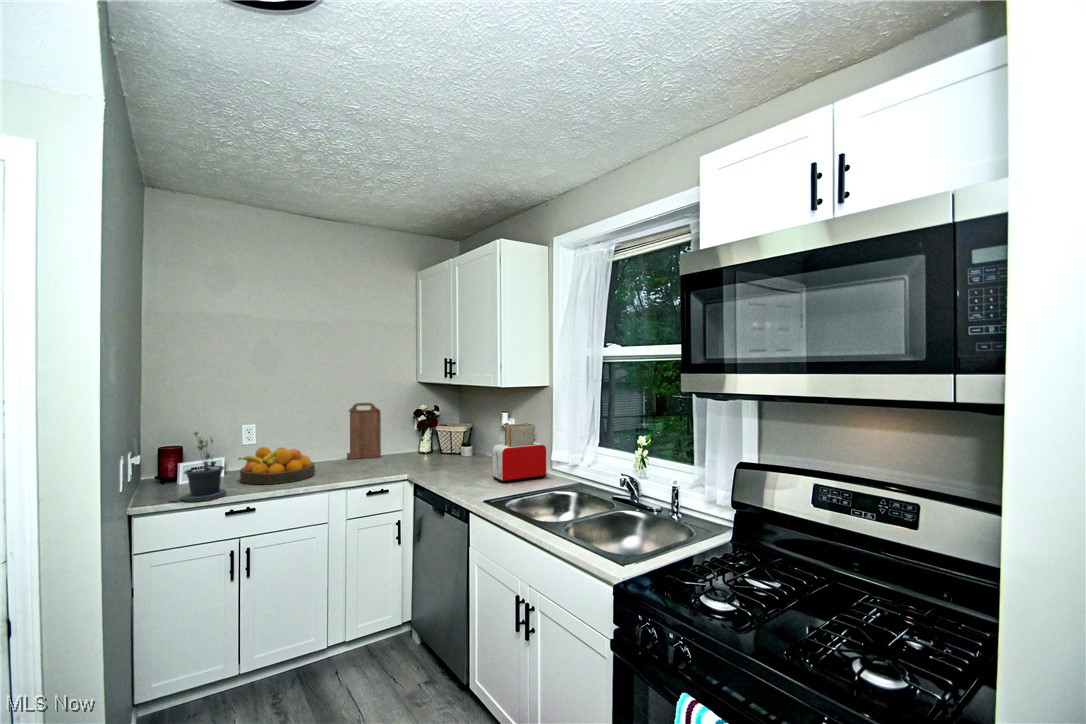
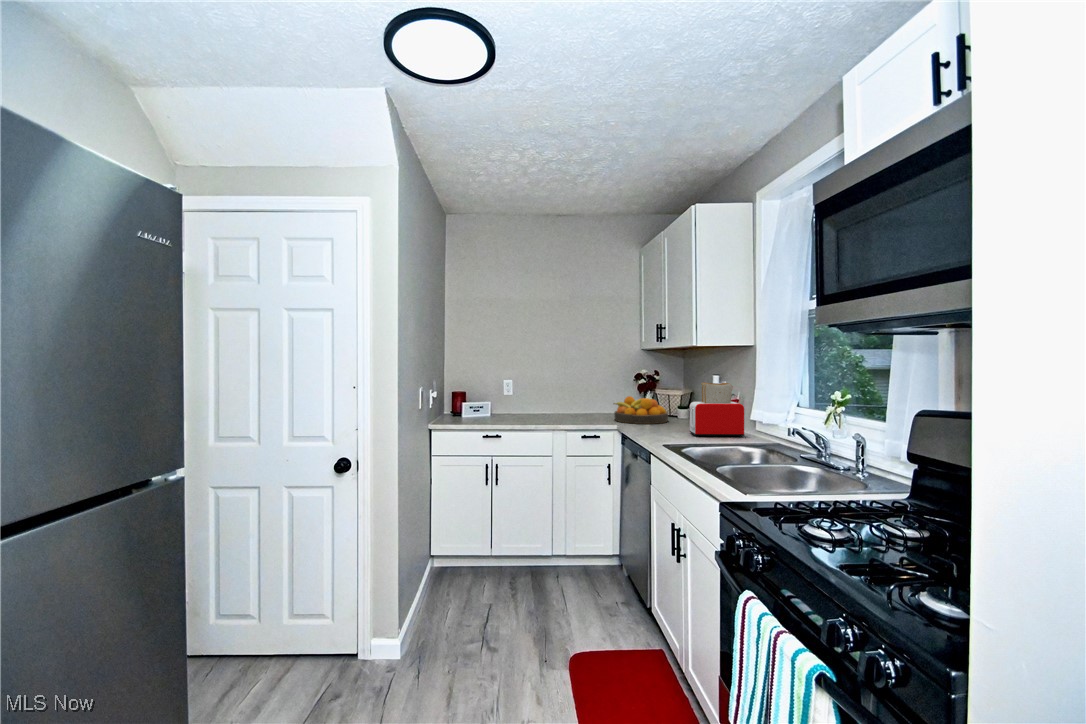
cutting board: present [347,403,381,459] -> none [581,367,608,414]
potted plant: present [170,432,226,502] -> none [450,376,485,426]
fruit bowl: present [239,447,315,484] -> present [614,396,668,424]

